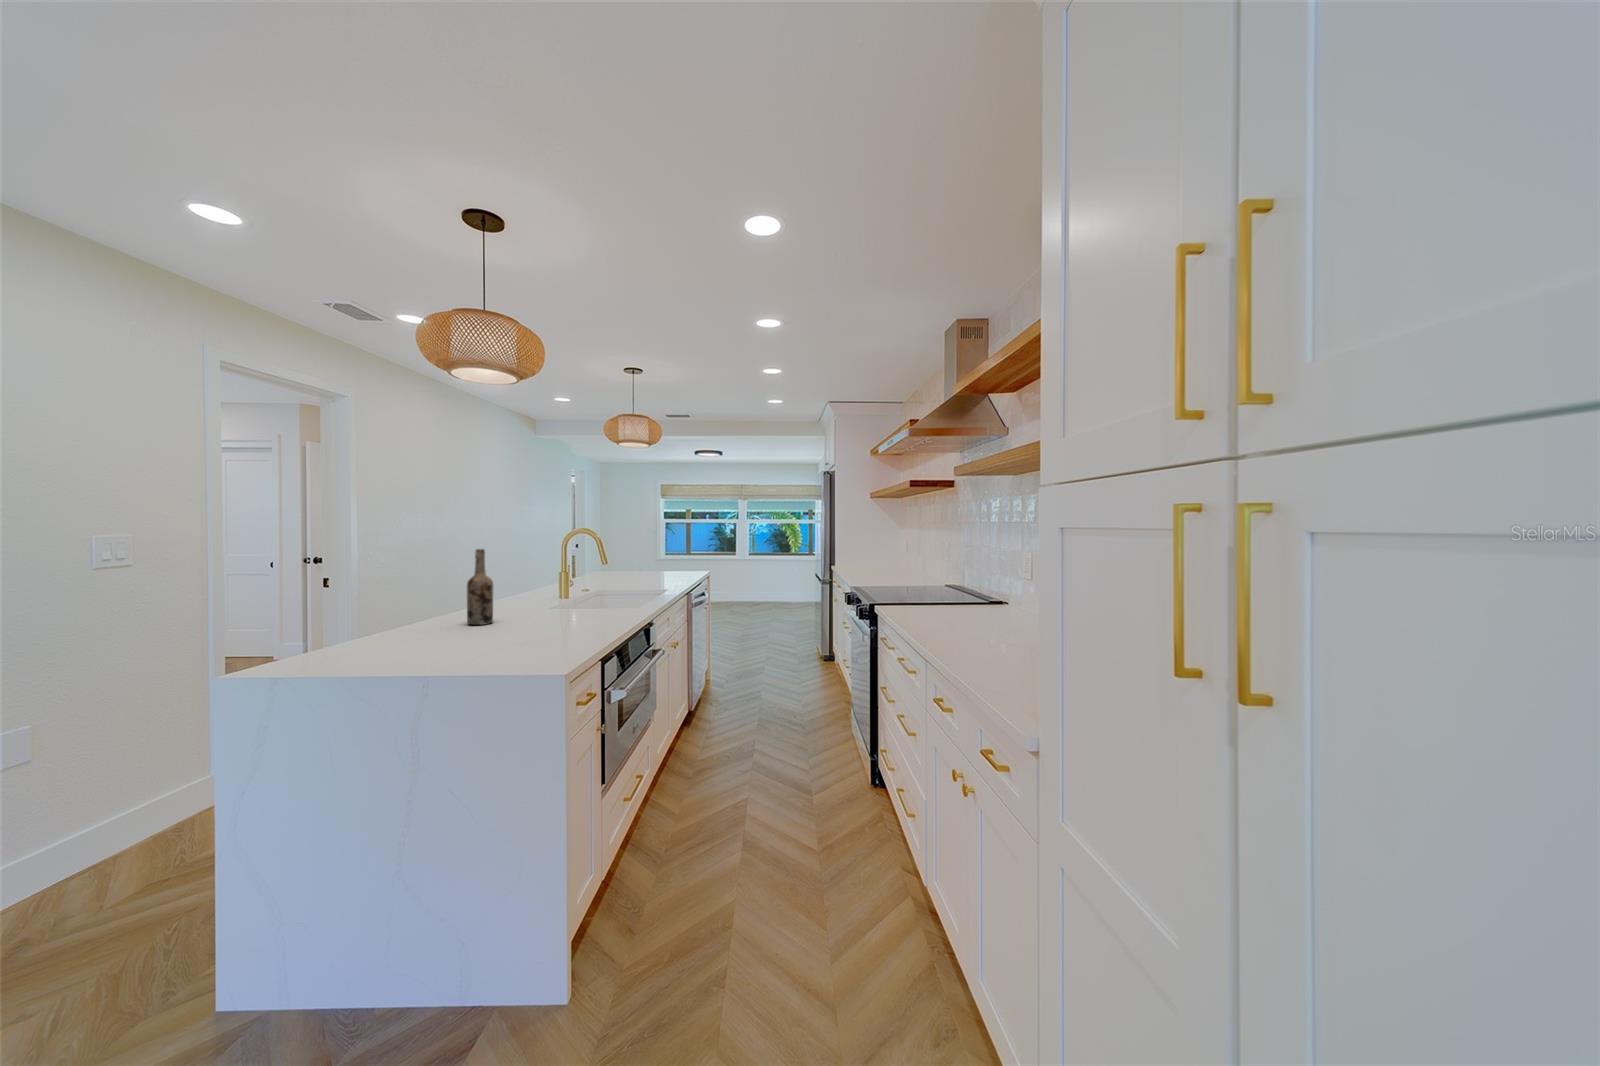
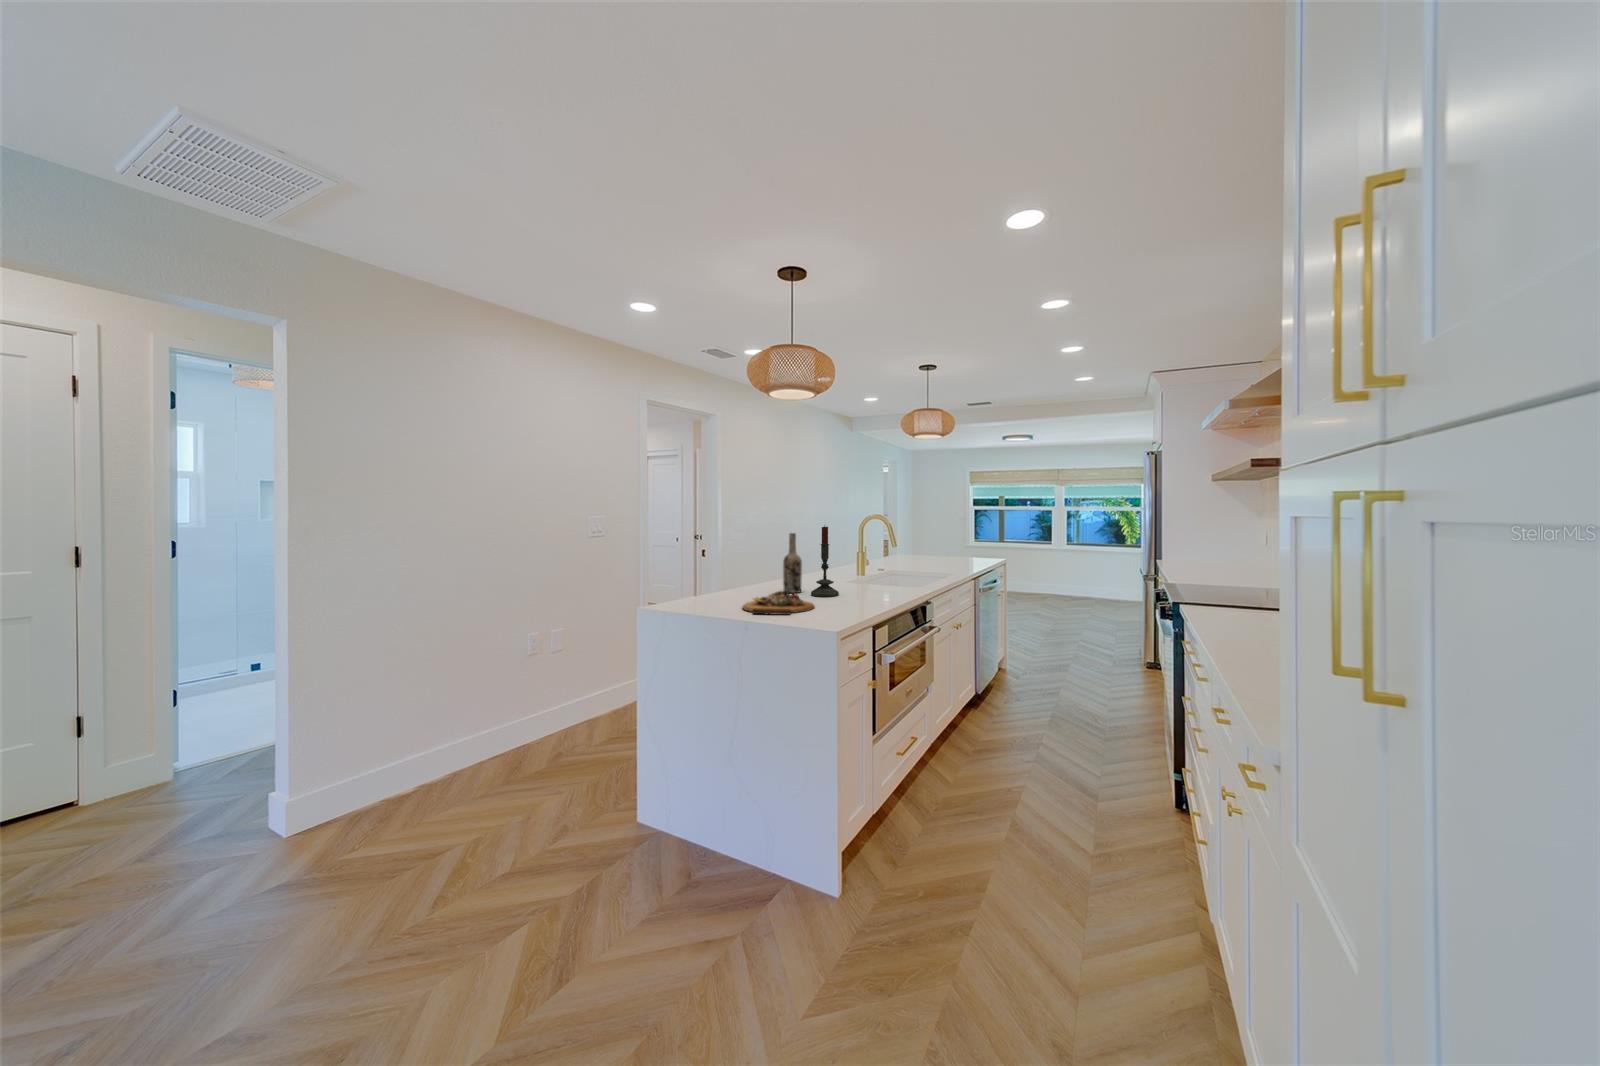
candle: none [509,538,546,627] -> present [811,526,839,597]
cutting board: none [410,624,521,660] -> present [742,591,814,615]

